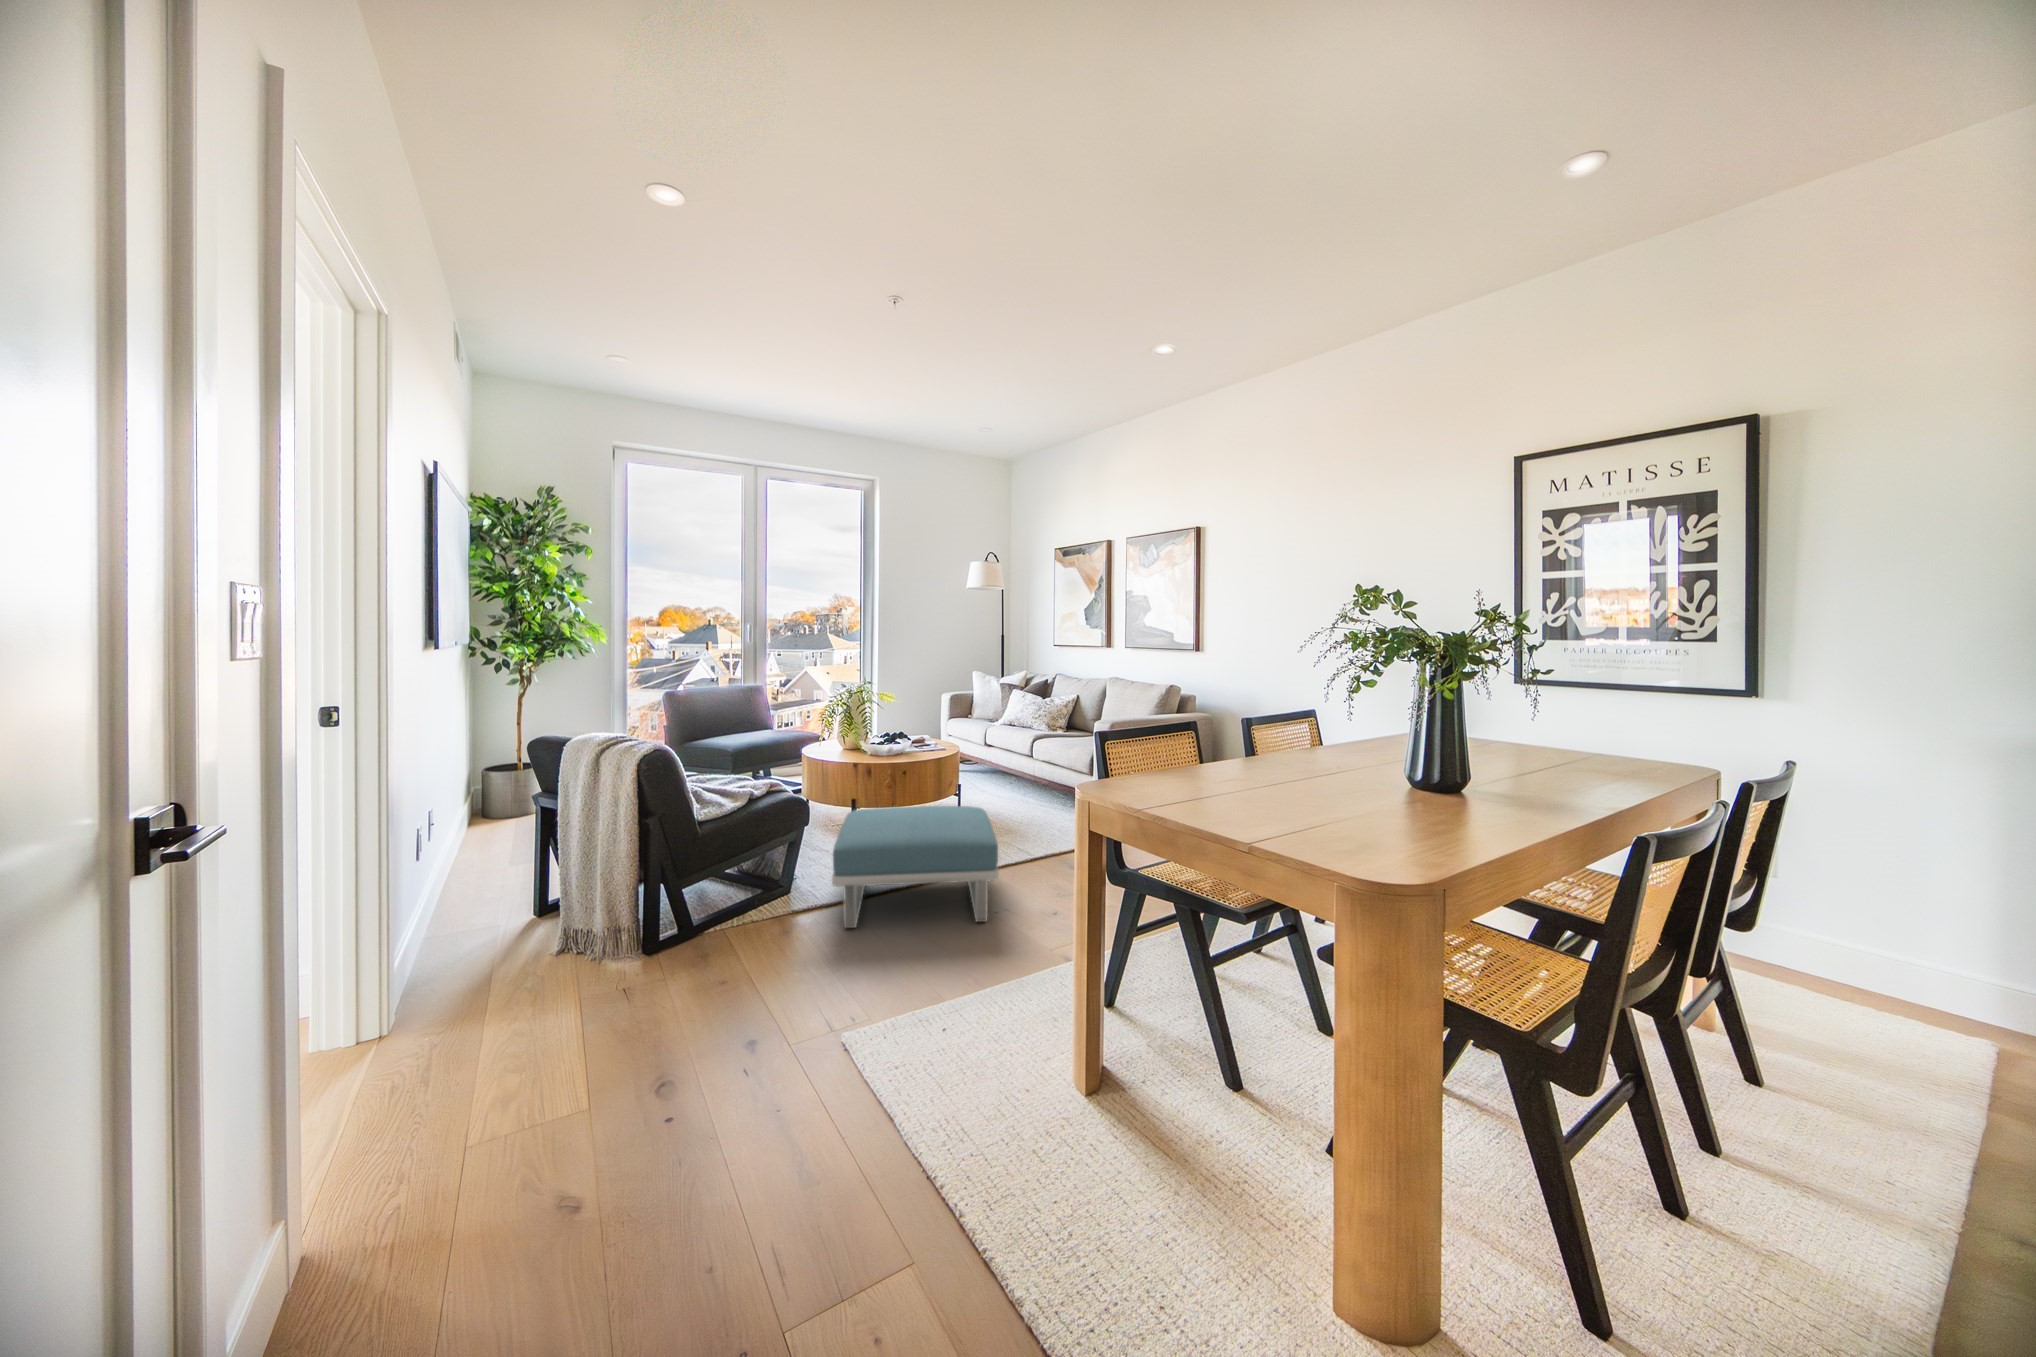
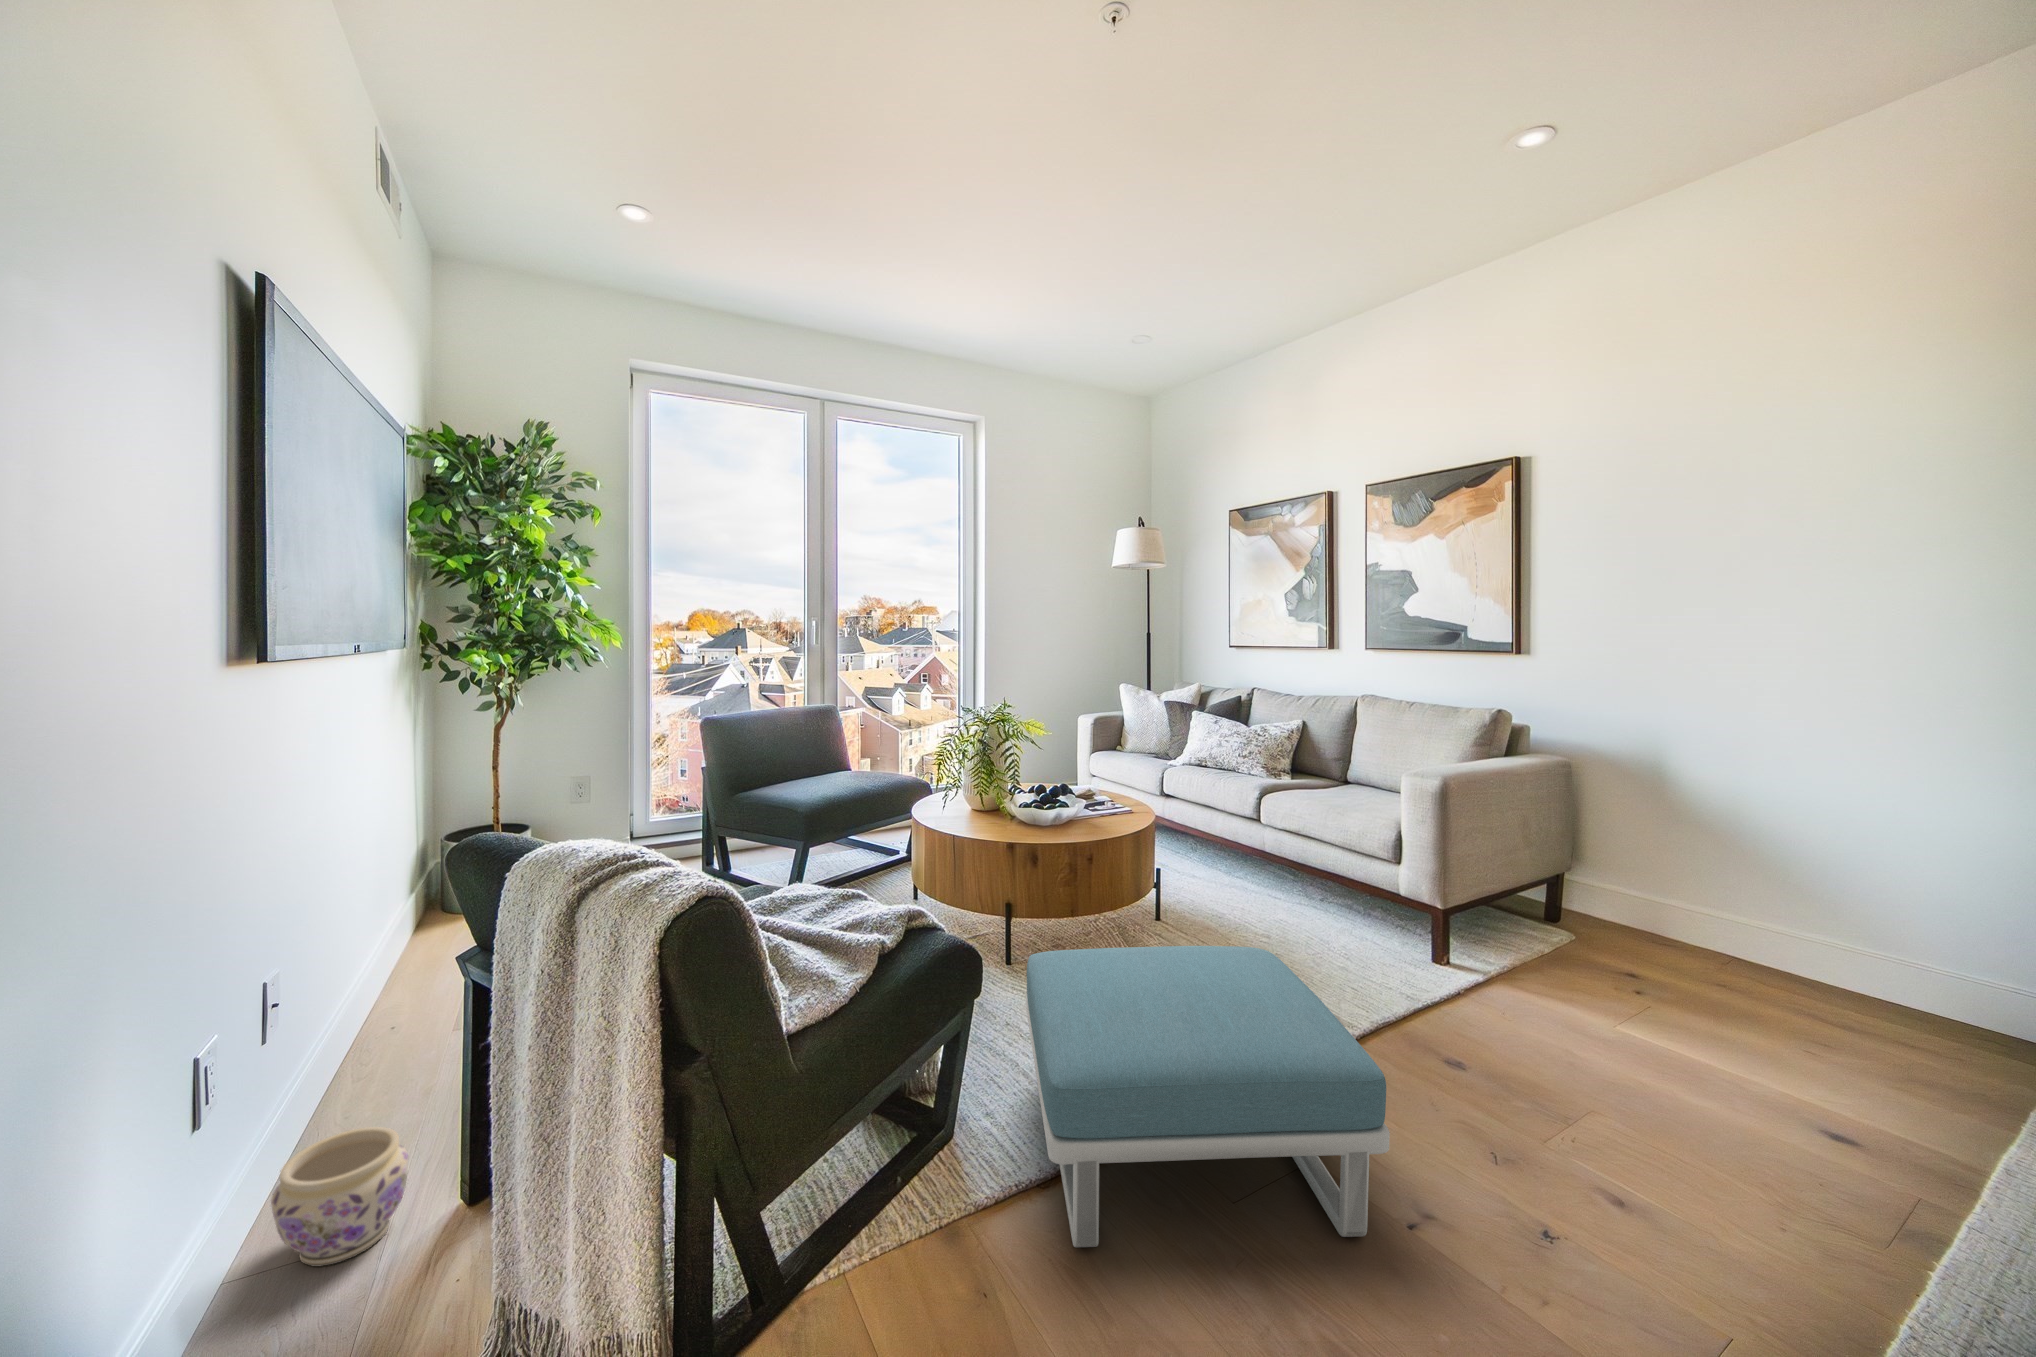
planter: none [435,886,502,945] -> present [271,1127,408,1267]

